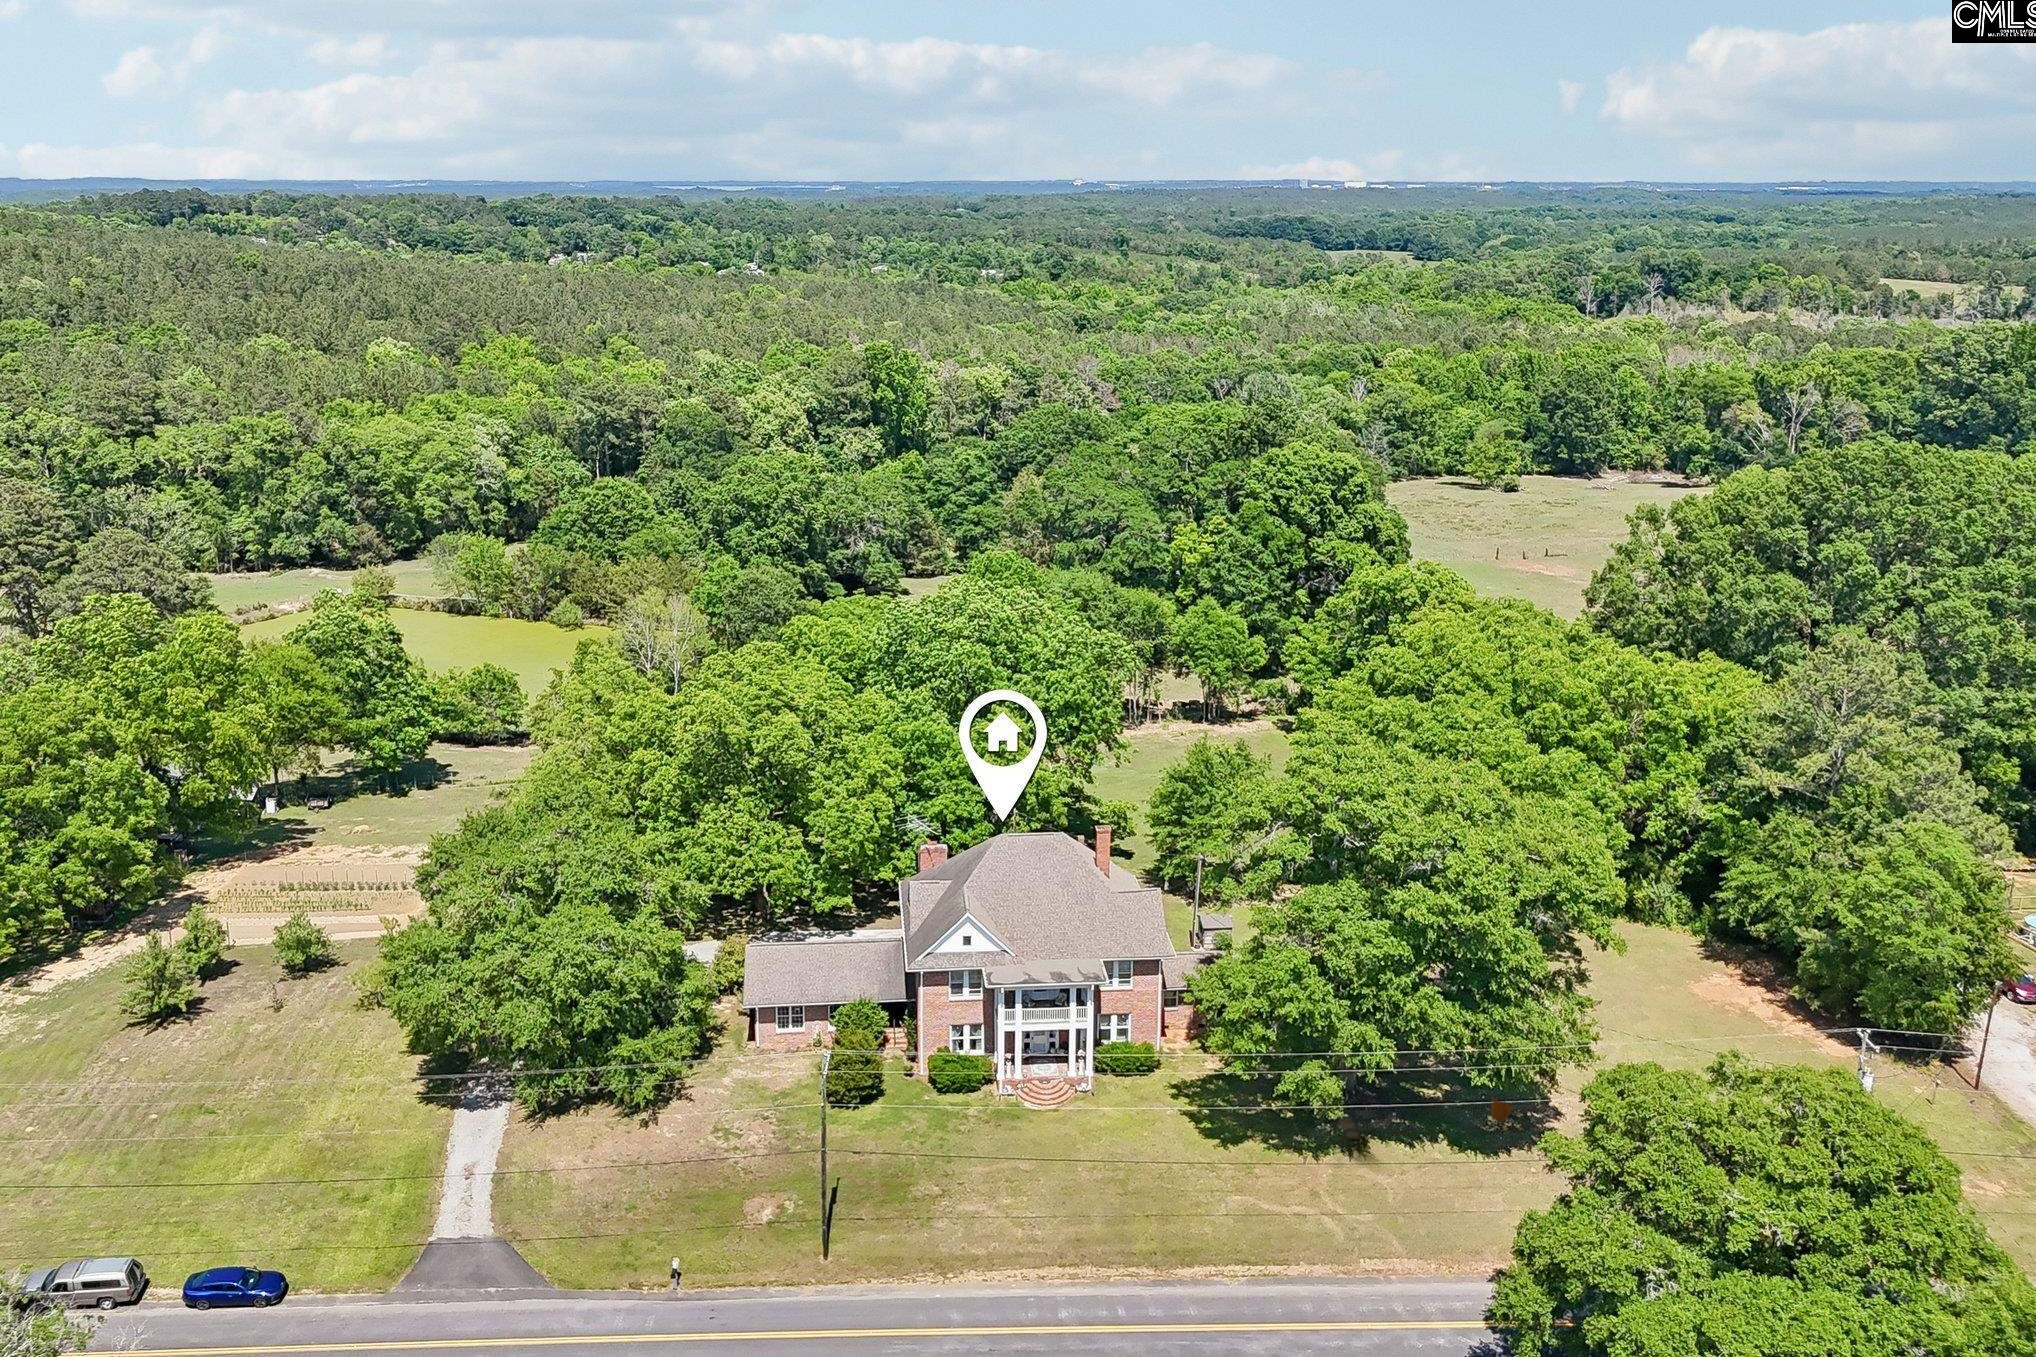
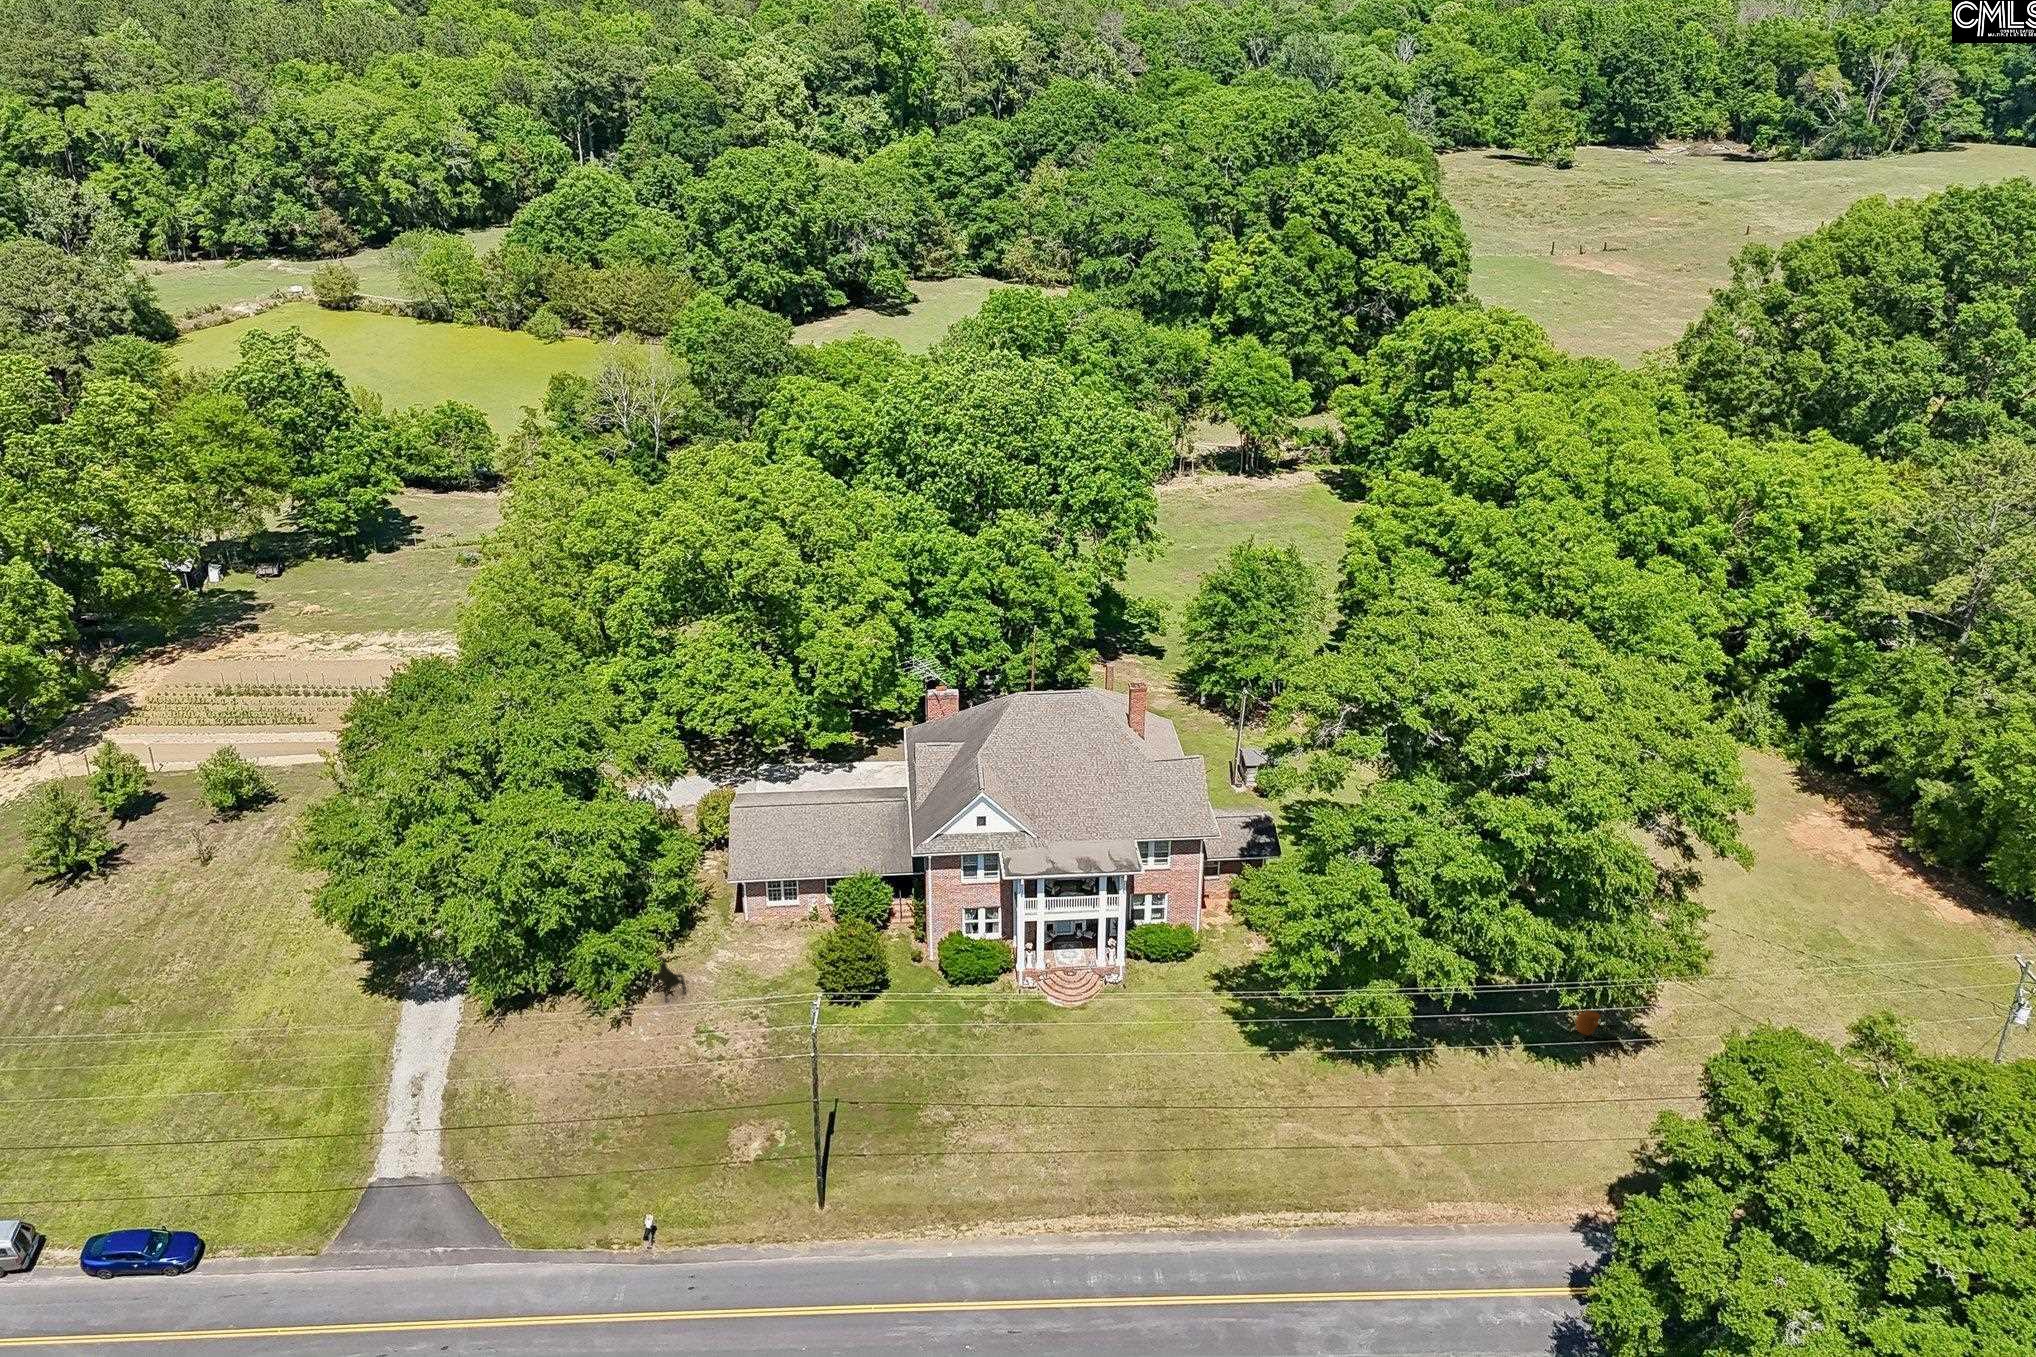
bench: present [1334,1111,1362,1150] -> present [647,957,686,1002]

